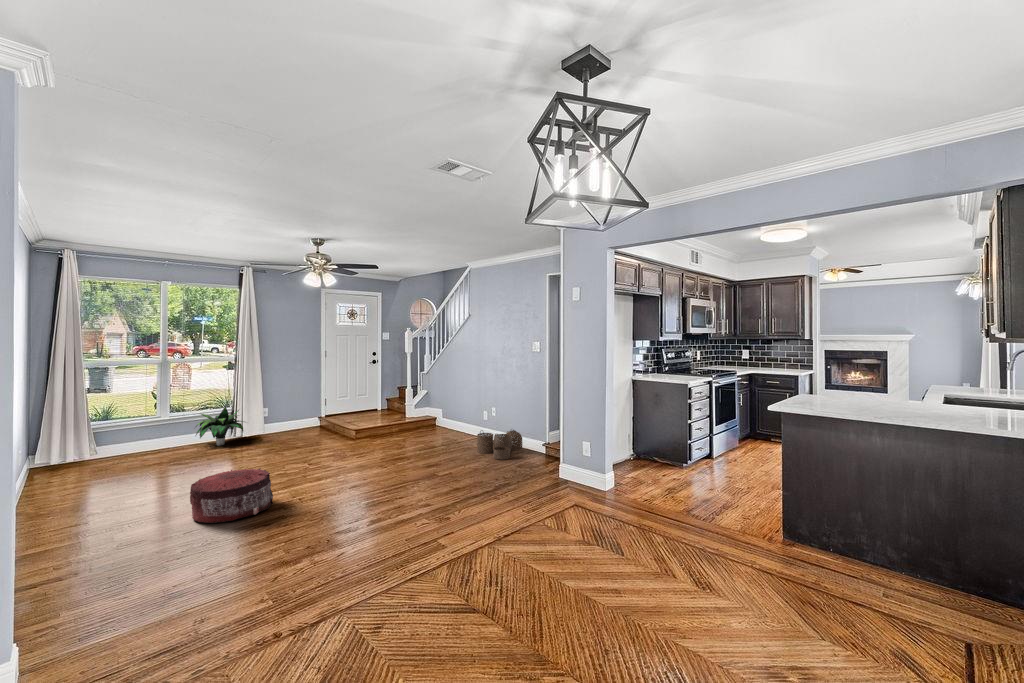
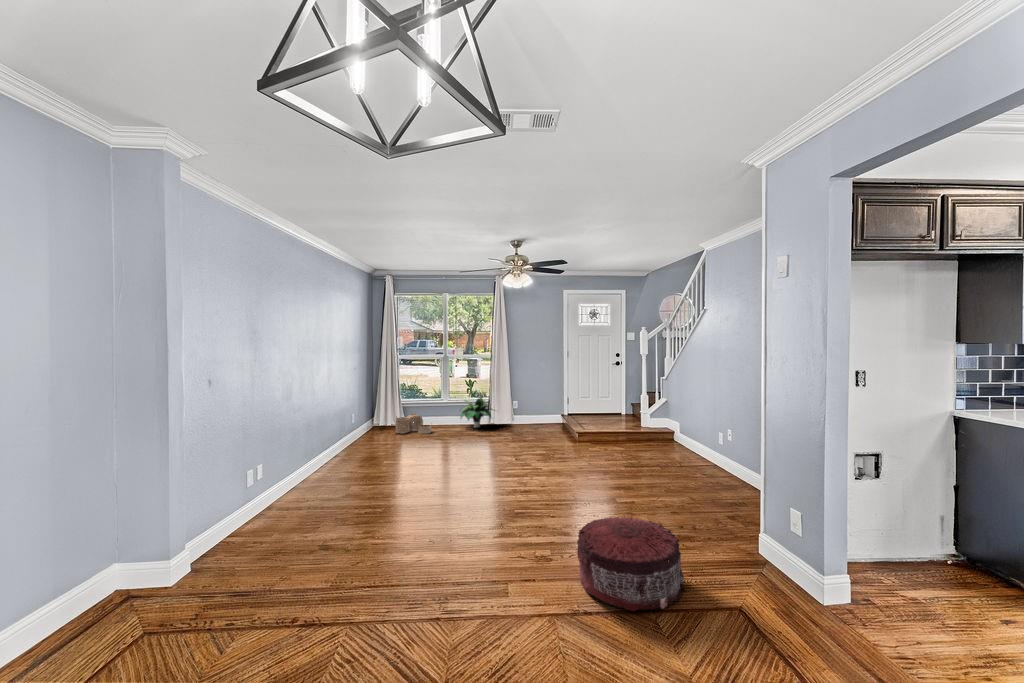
woven basket: present [477,430,522,459] -> present [396,414,432,434]
pouf: present [190,468,273,523] -> present [577,516,685,611]

